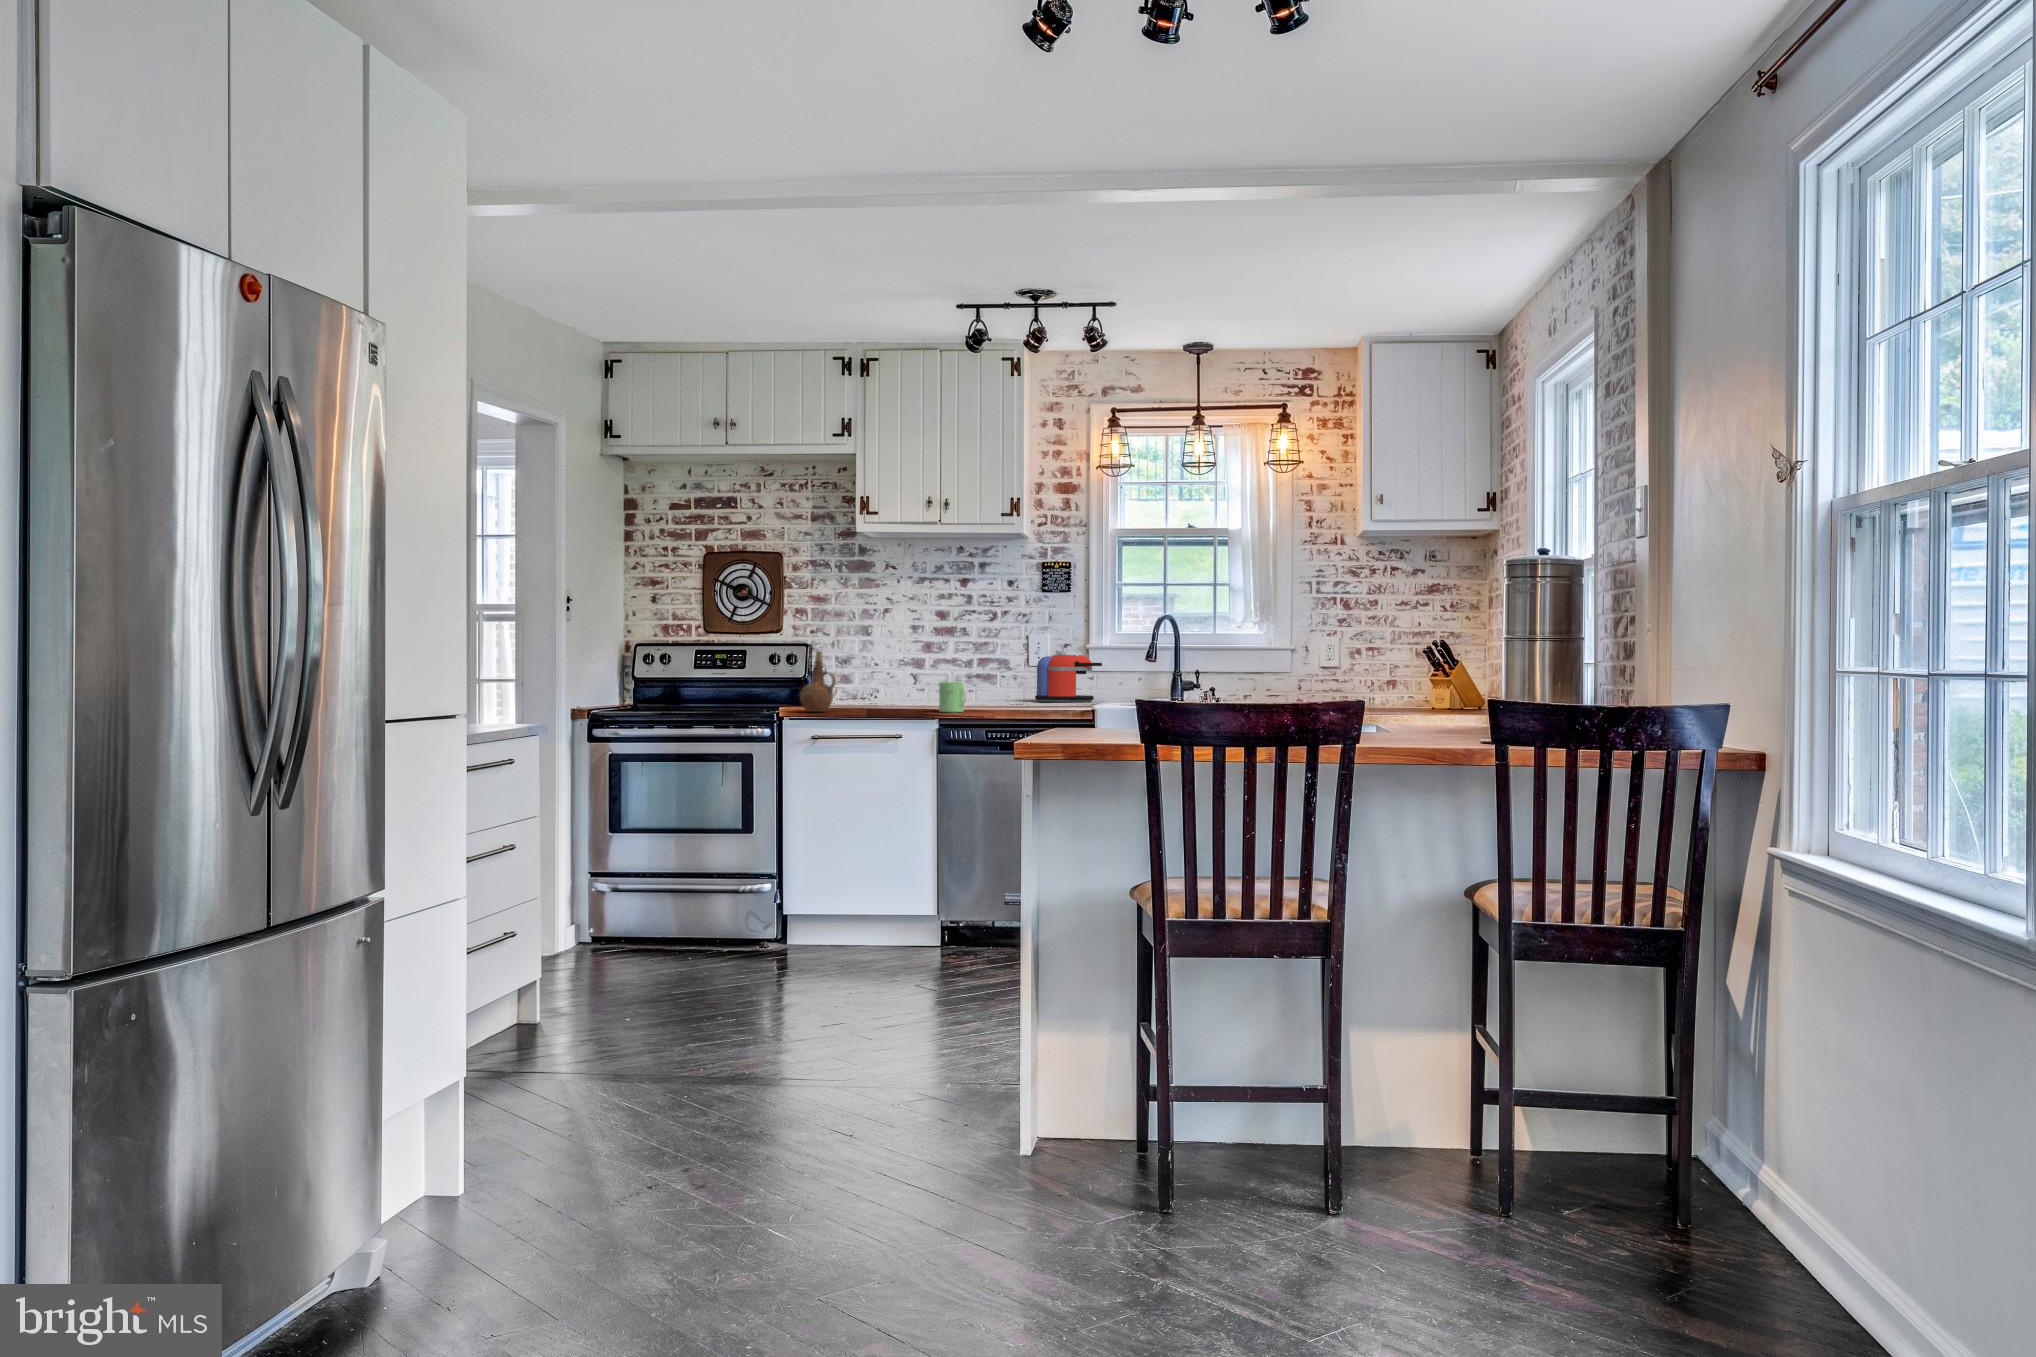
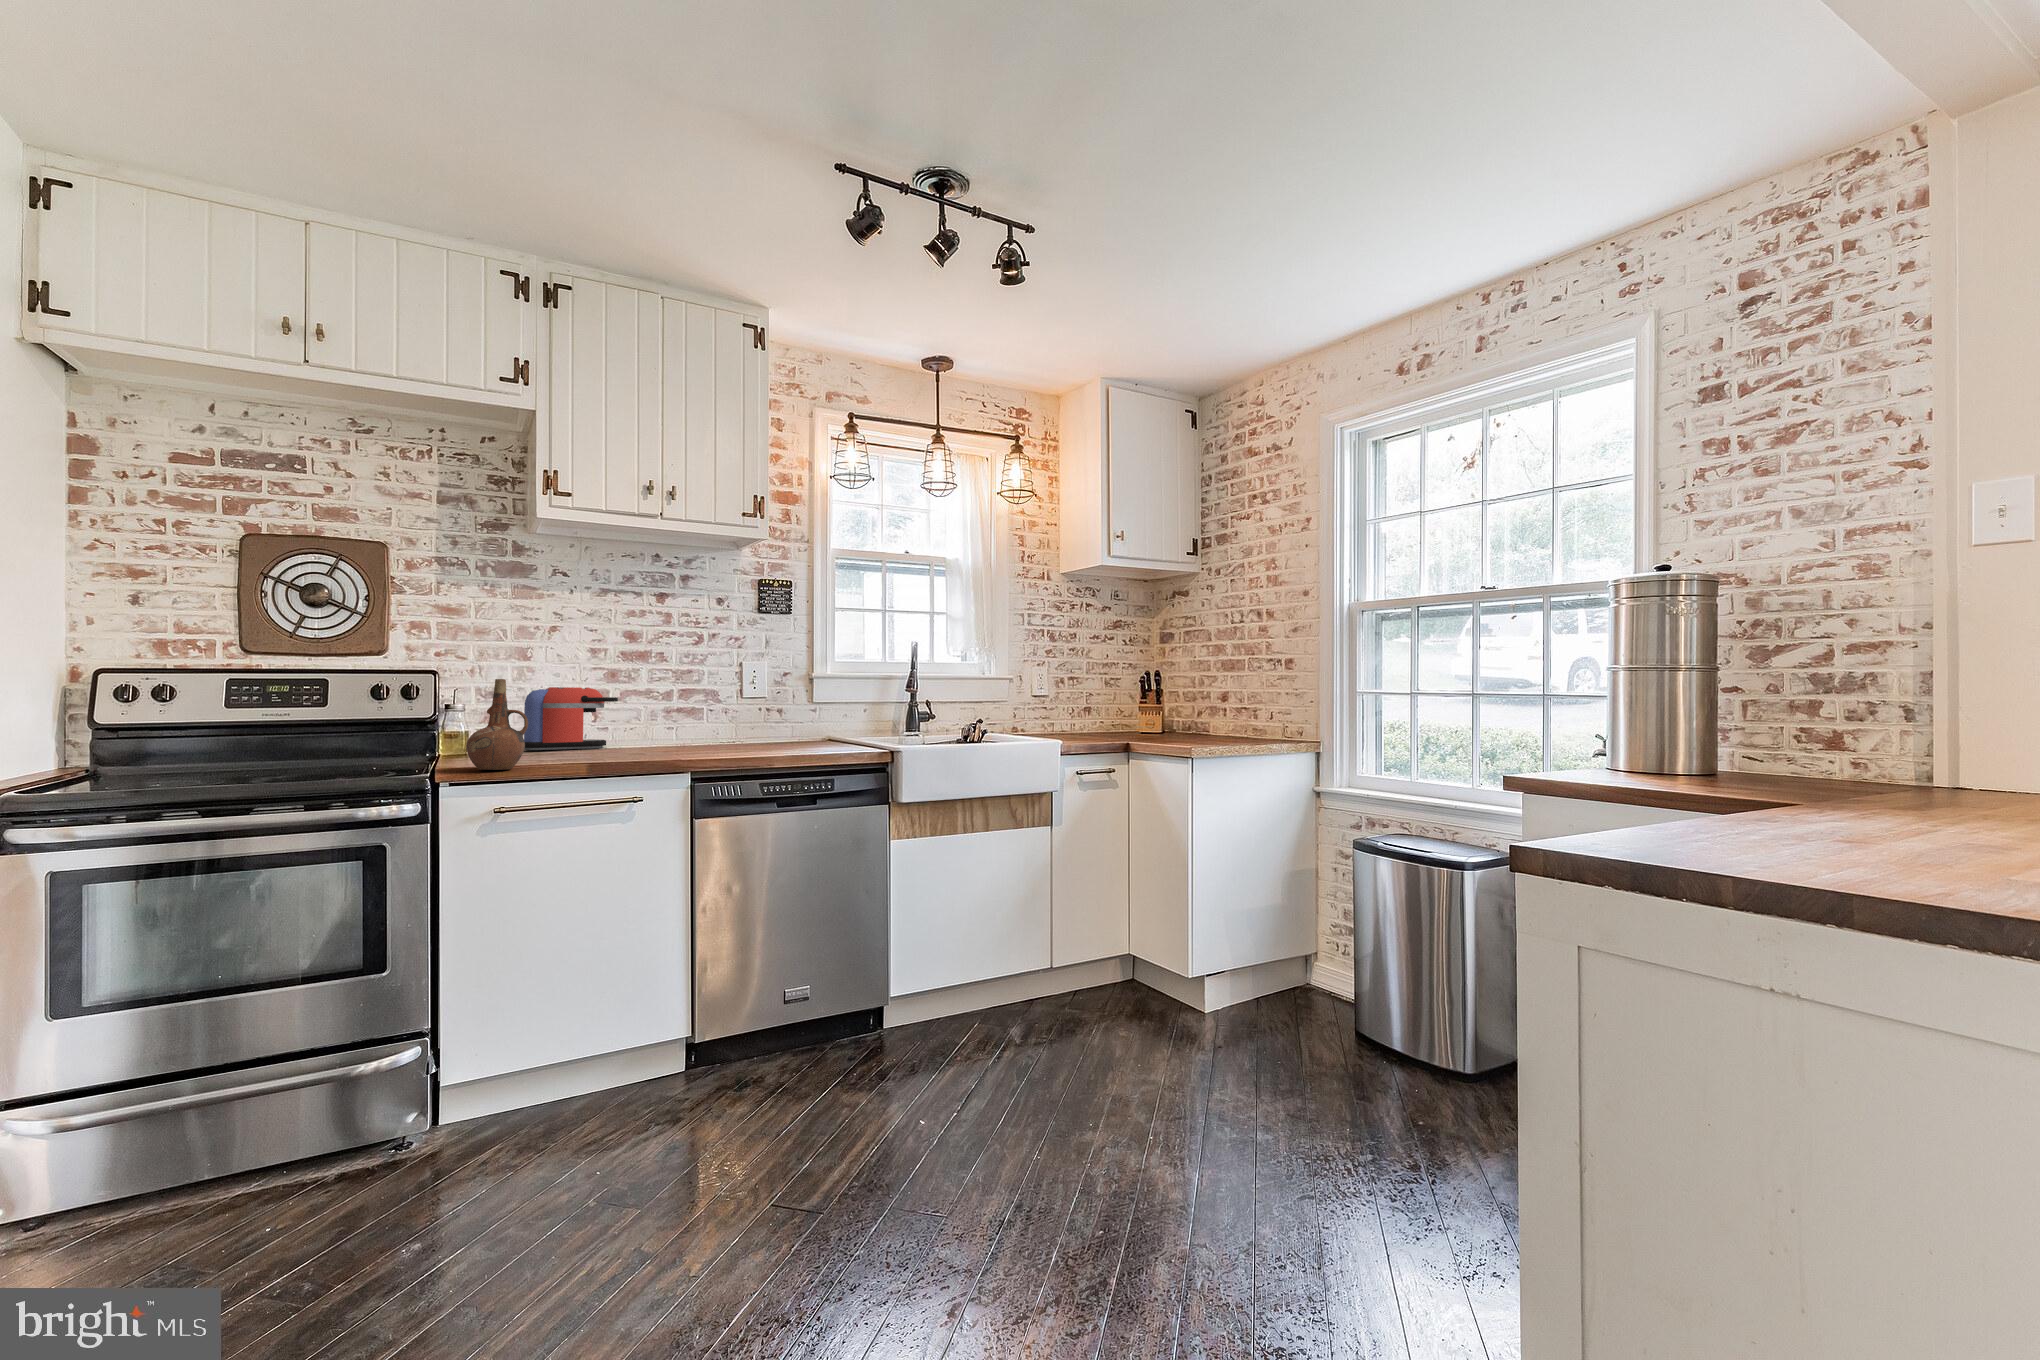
coffee maker: present [1035,655,1102,702] -> present [524,687,618,750]
mug: present [939,682,966,712] -> none [689,721,731,761]

